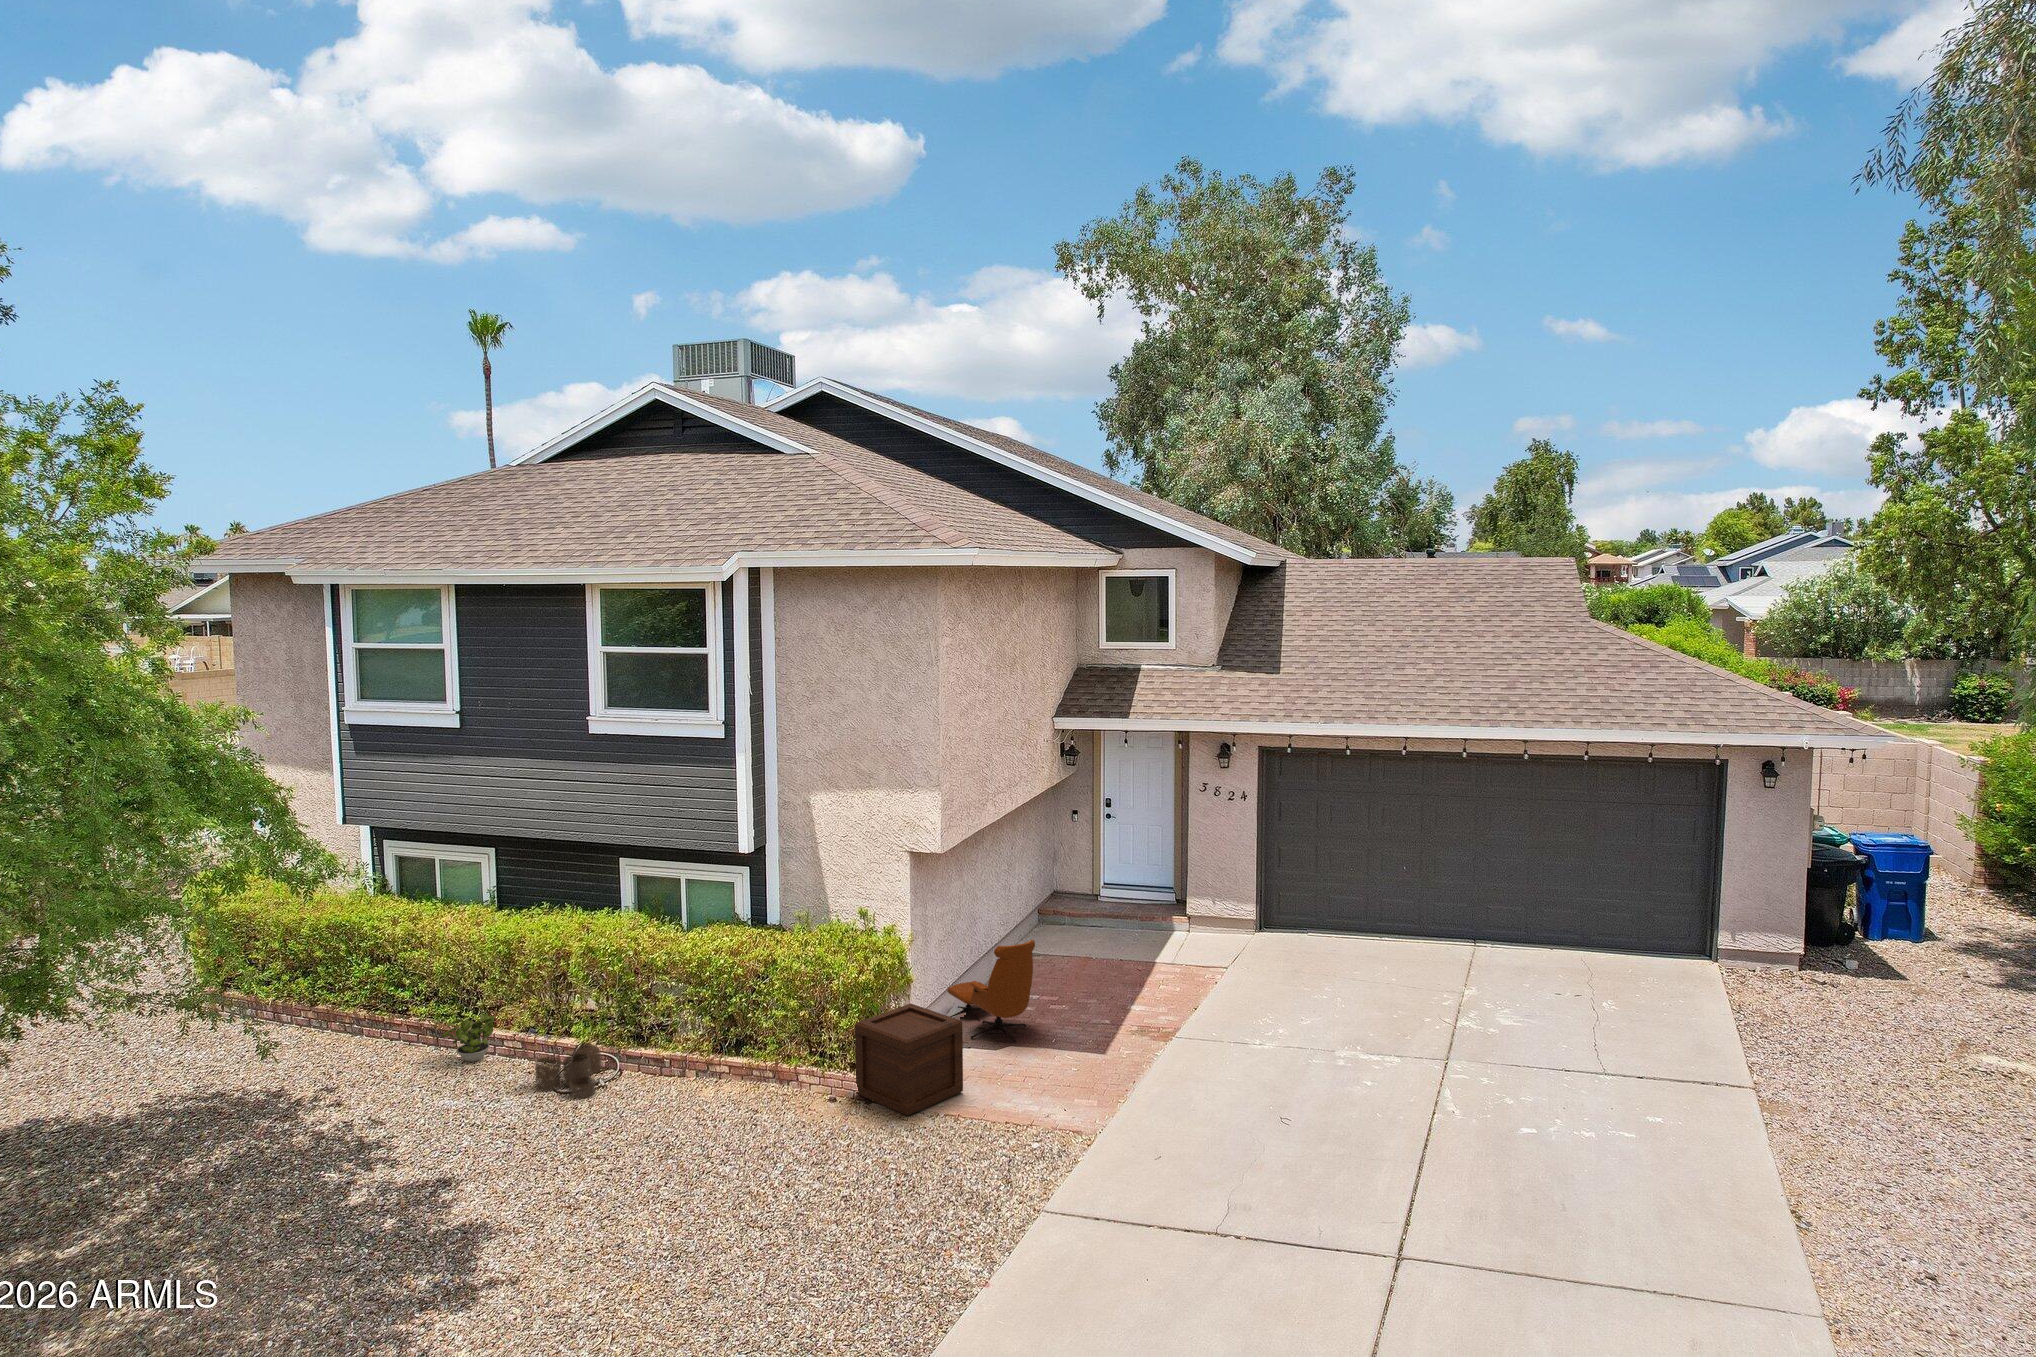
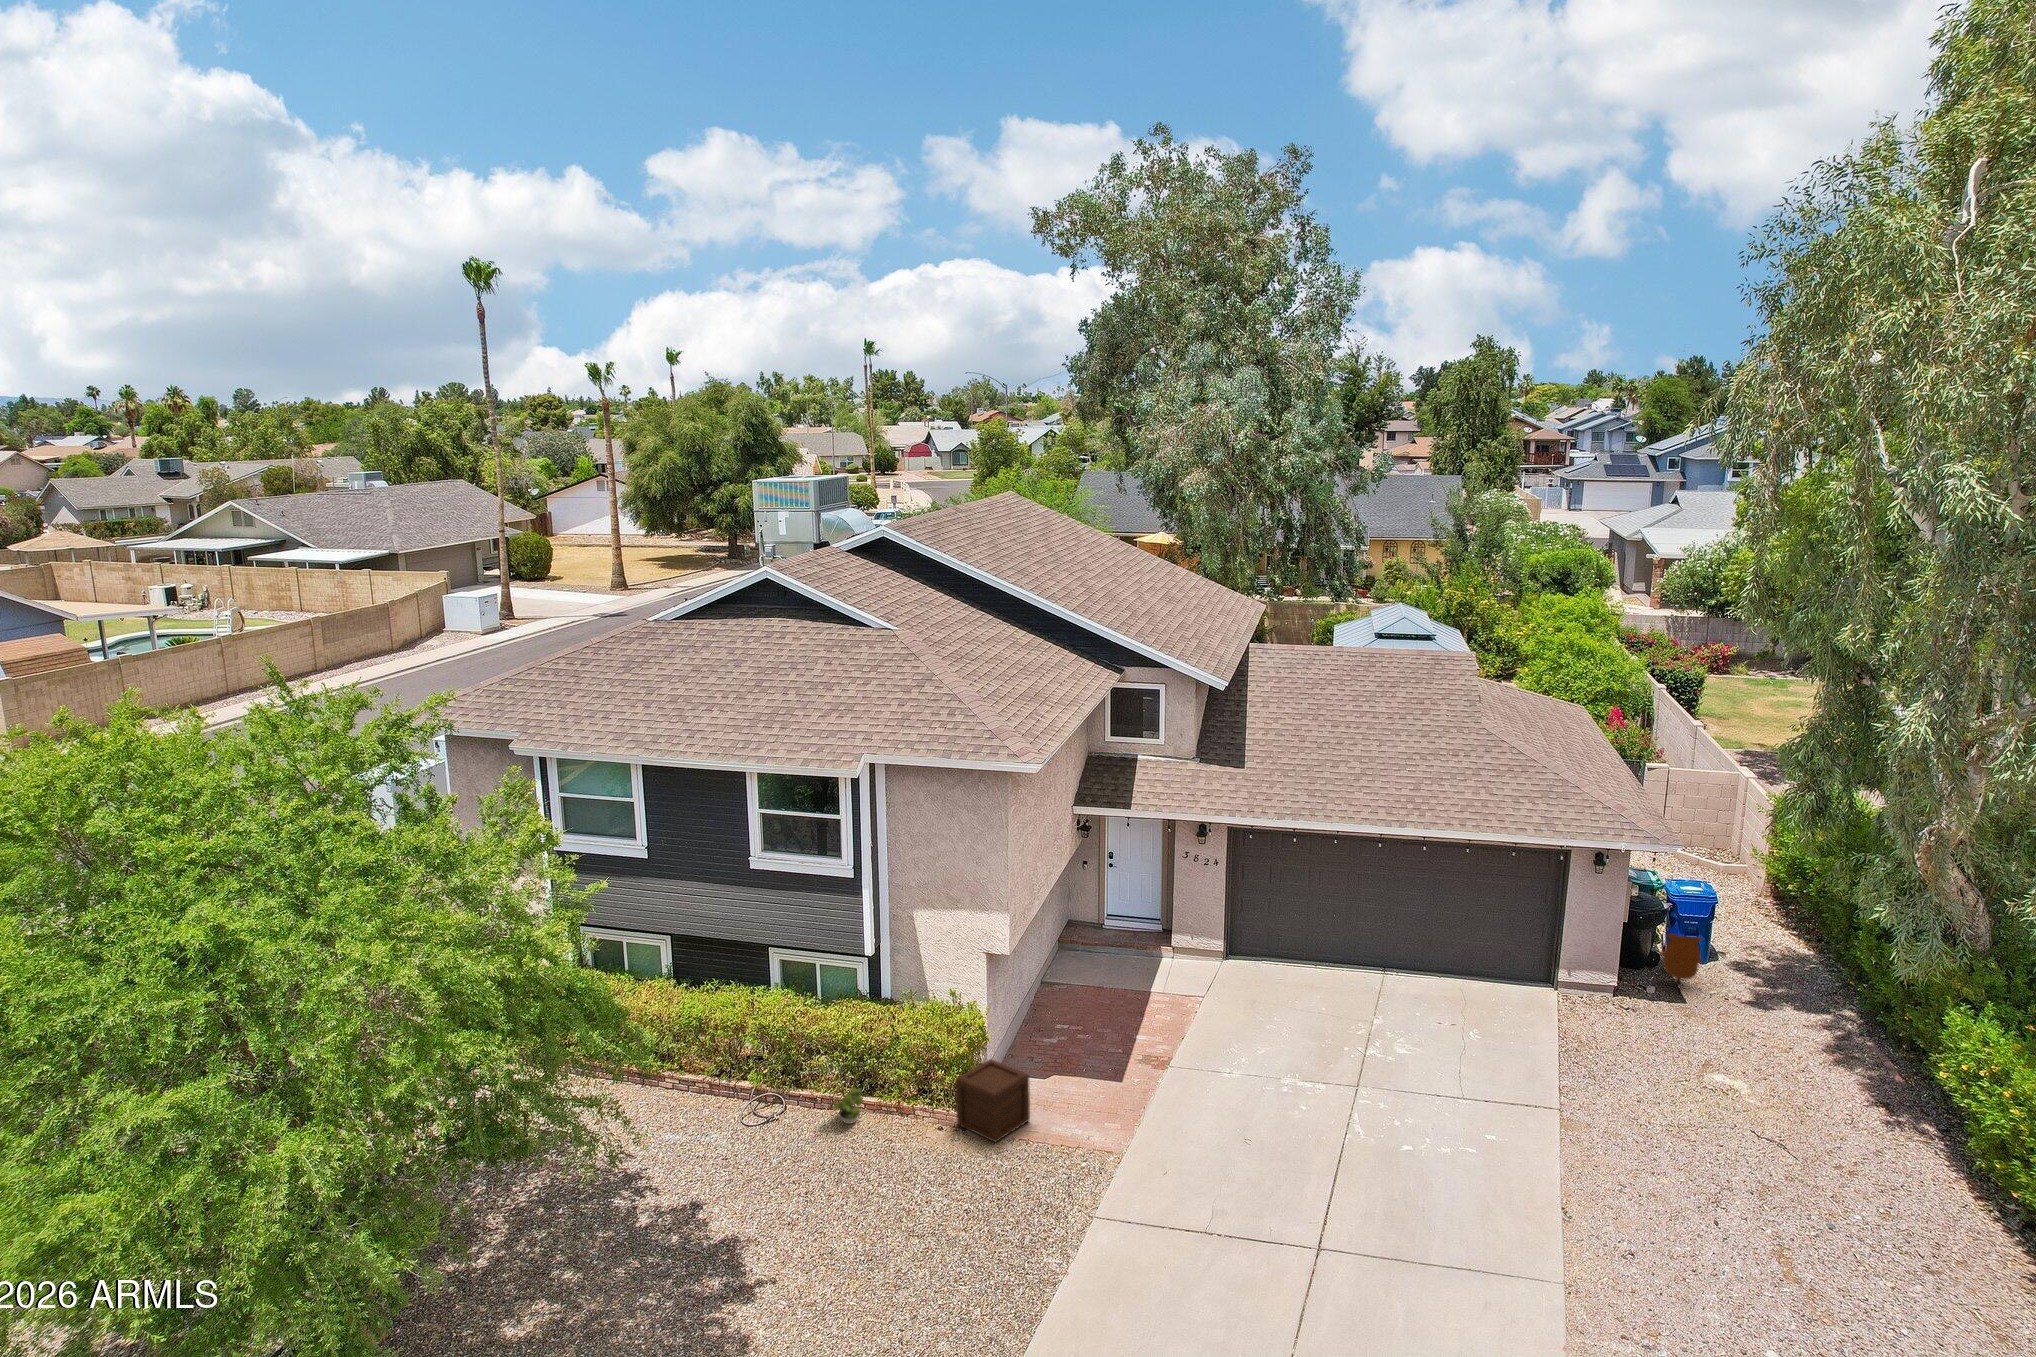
lounge chair: present [947,940,1035,1043] -> present [1661,933,1702,991]
potted plant: present [442,1014,495,1062] -> present [833,1087,863,1124]
woven basket: present [535,1041,601,1098] -> none [732,1087,776,1132]

